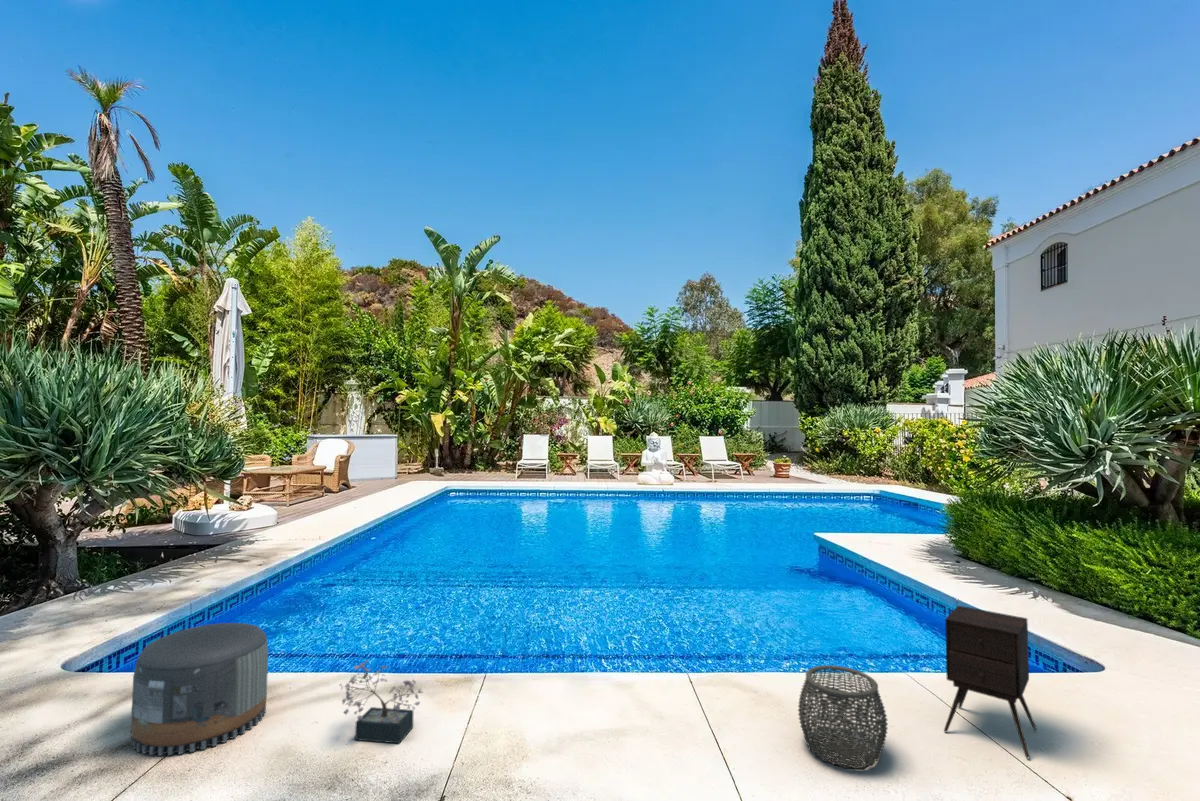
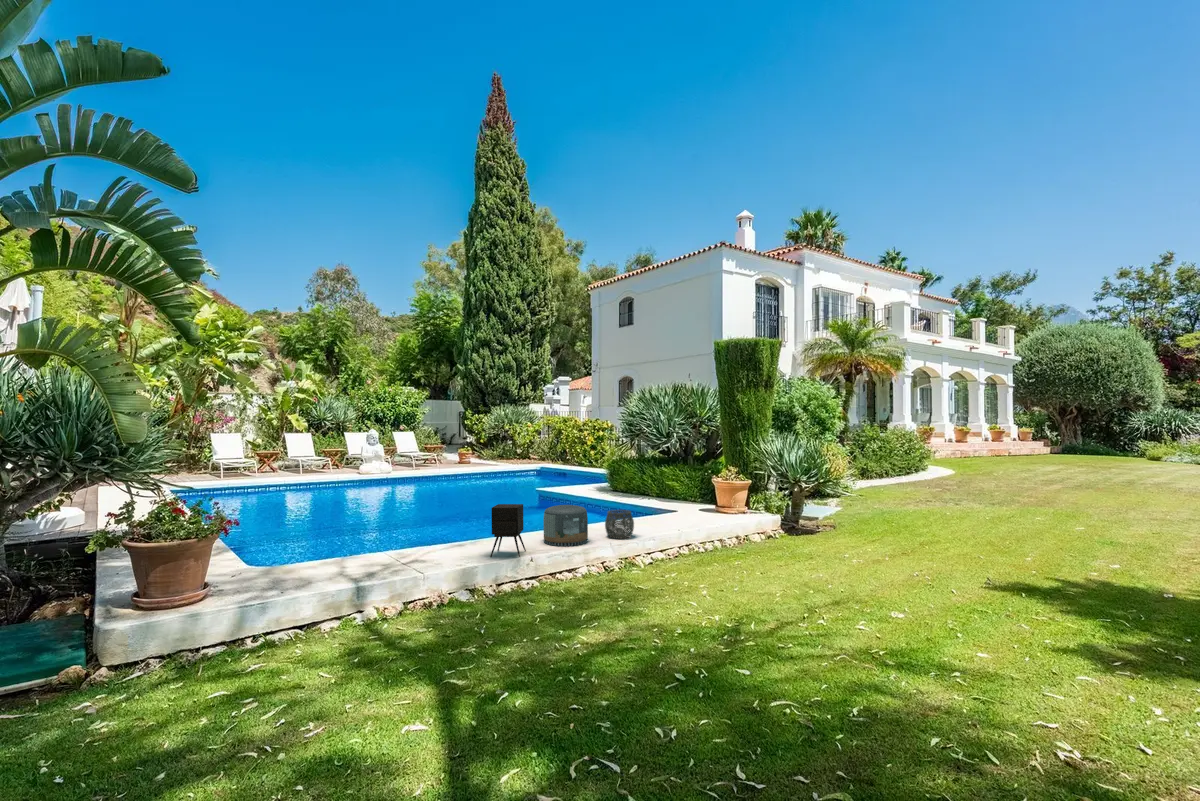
side table: present [944,606,1037,758] -> present [490,504,526,557]
pouf: present [131,623,268,756] -> present [543,505,588,546]
decorative plant: present [340,660,422,743] -> none [441,531,477,562]

